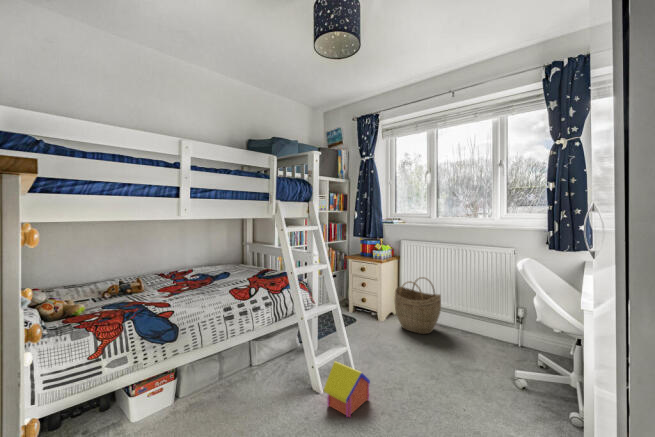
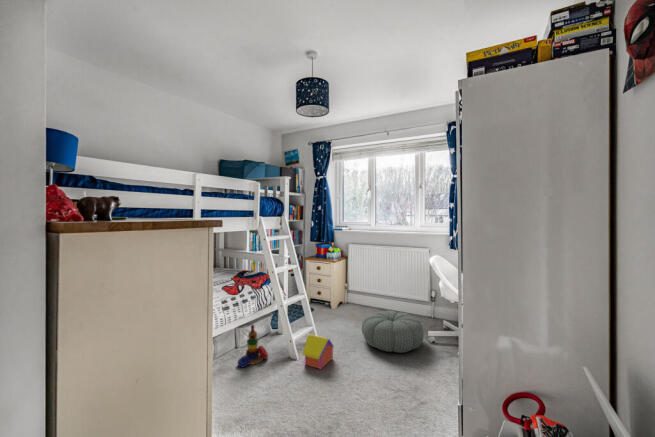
woven basket: present [395,277,441,334] -> none [345,273,379,316]
pouf: none [414,333,510,402] -> present [362,311,424,353]
stacking toy: none [240,341,283,399] -> present [238,325,268,368]

